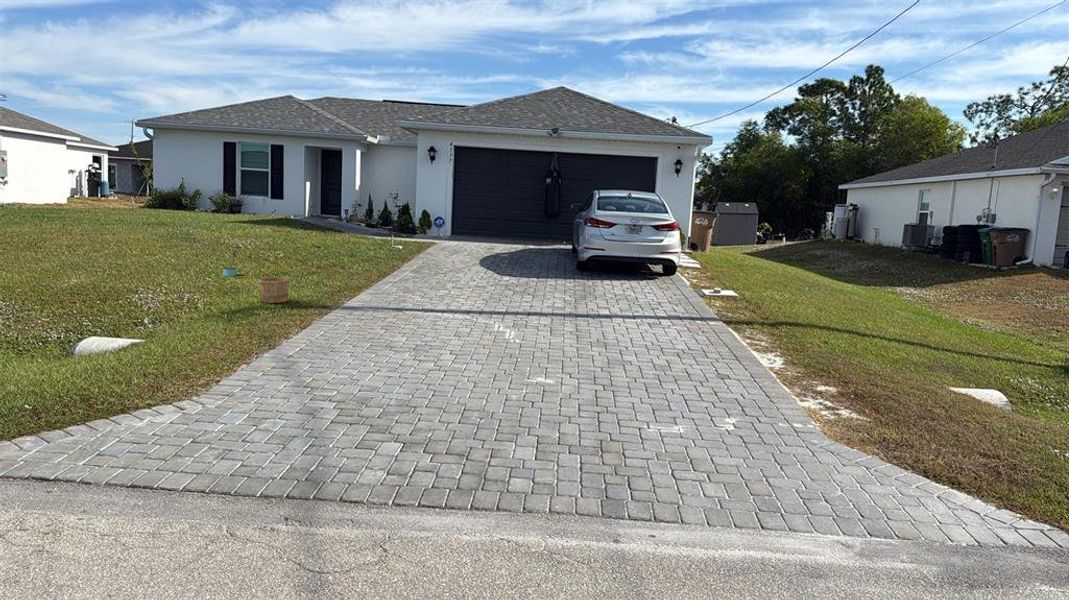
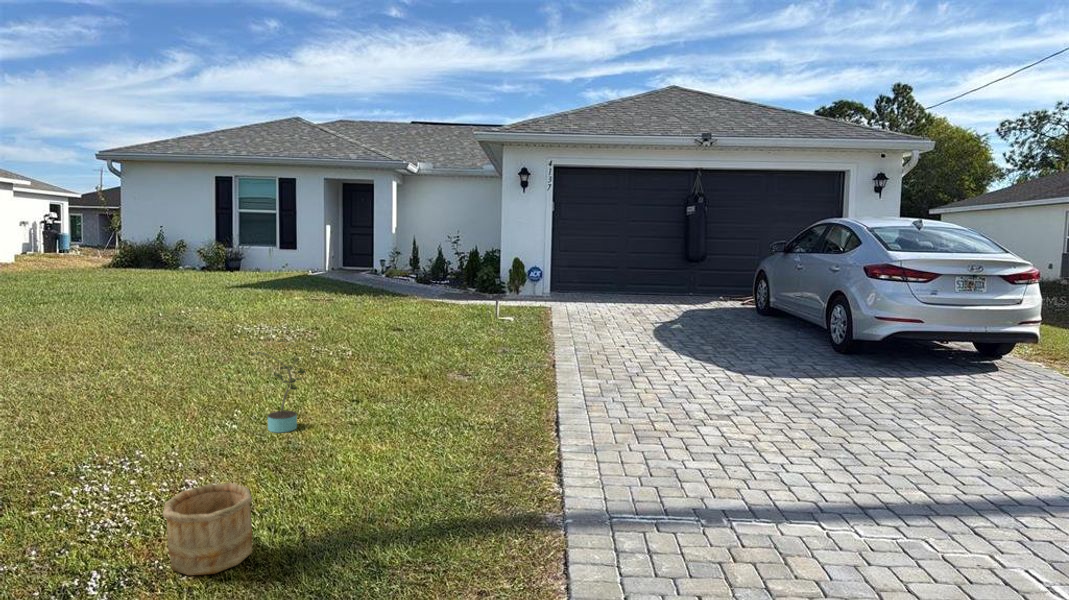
wooden bucket: present [259,277,288,303] -> present [163,483,252,575]

